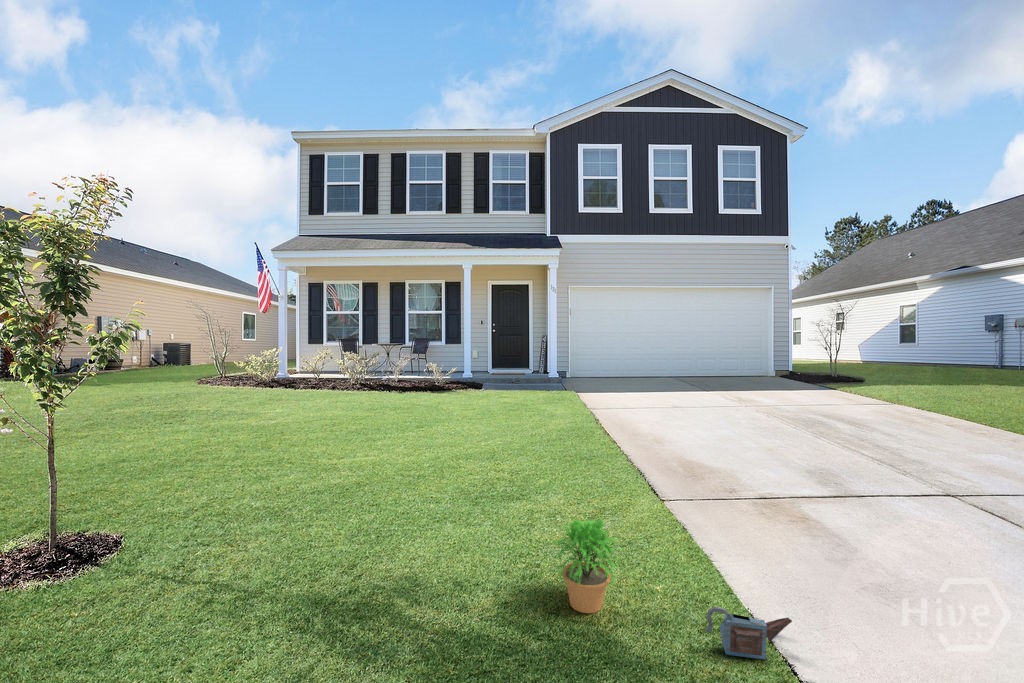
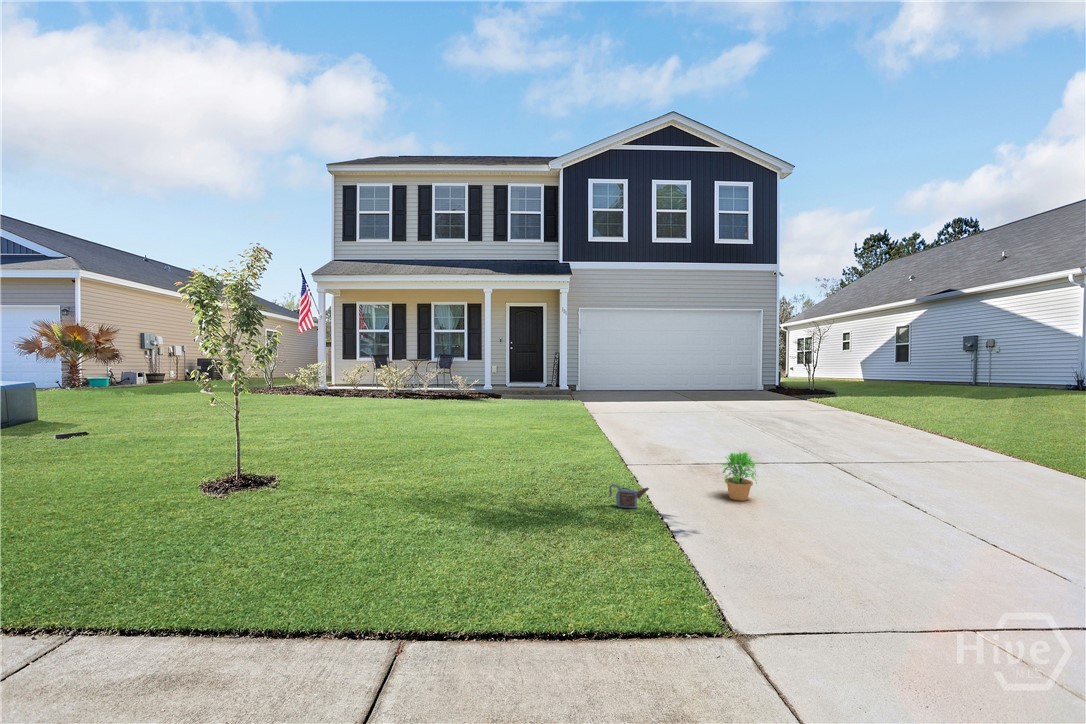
potted plant: present [554,519,618,613] -> present [722,452,757,501]

